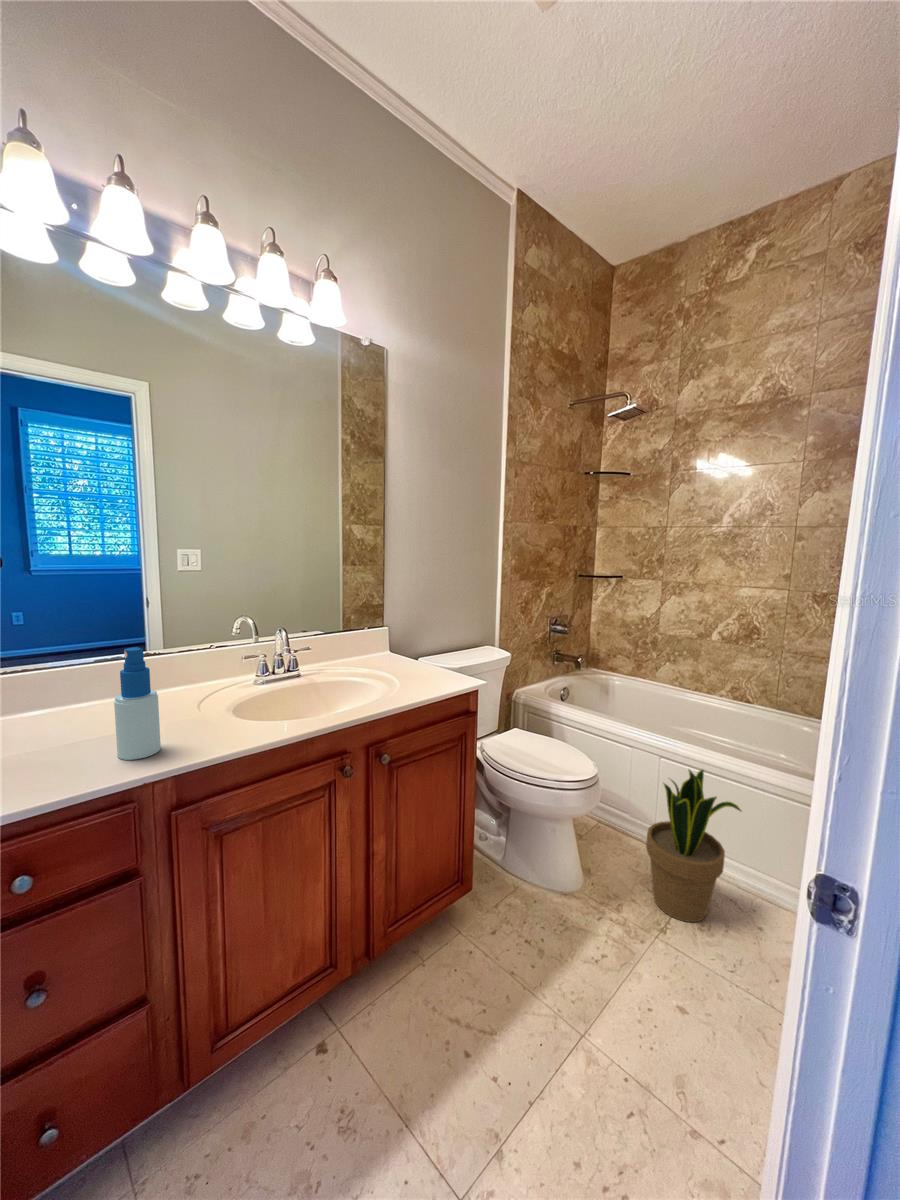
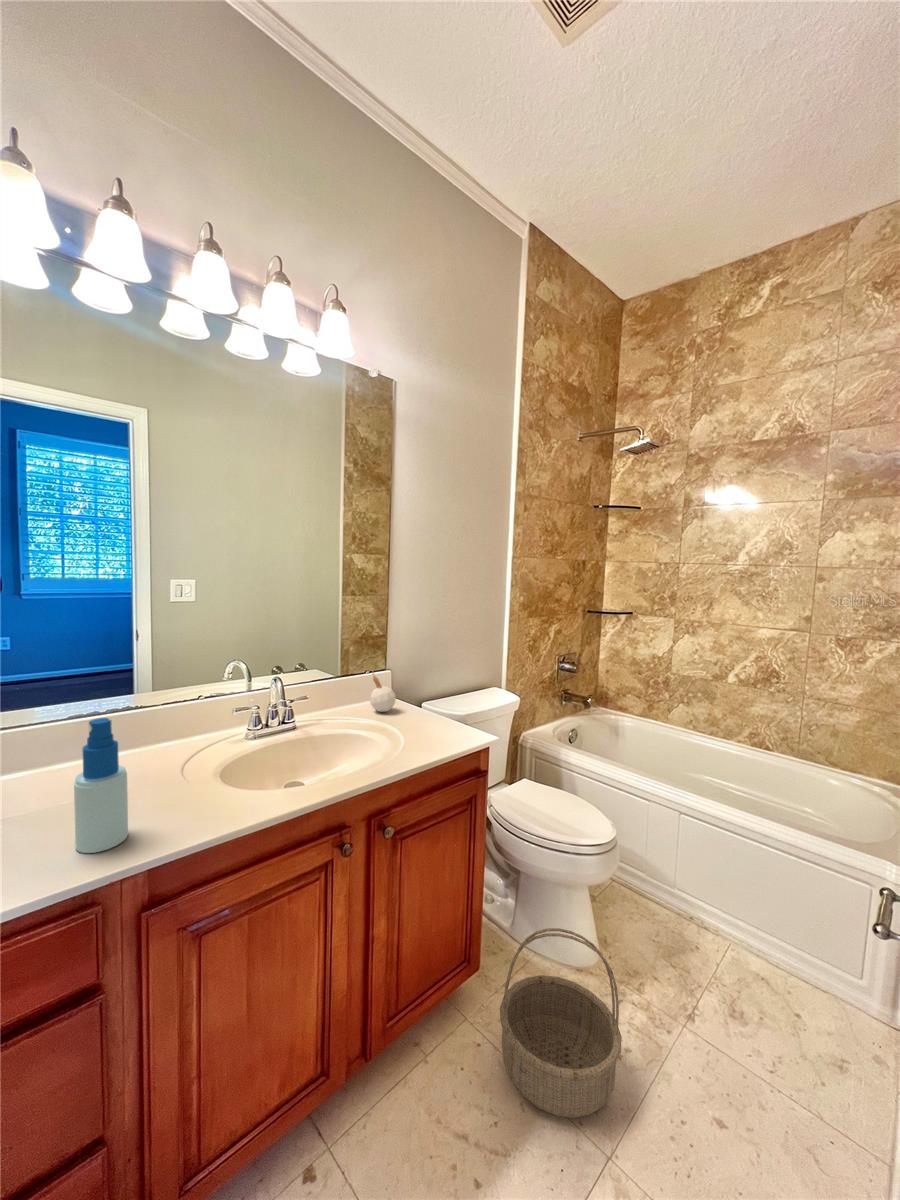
candle: none [368,623,392,664] -> present [370,673,396,712]
potted plant: present [646,770,741,922] -> none [669,829,776,1005]
basket: none [489,848,597,1006] -> present [500,928,622,1118]

